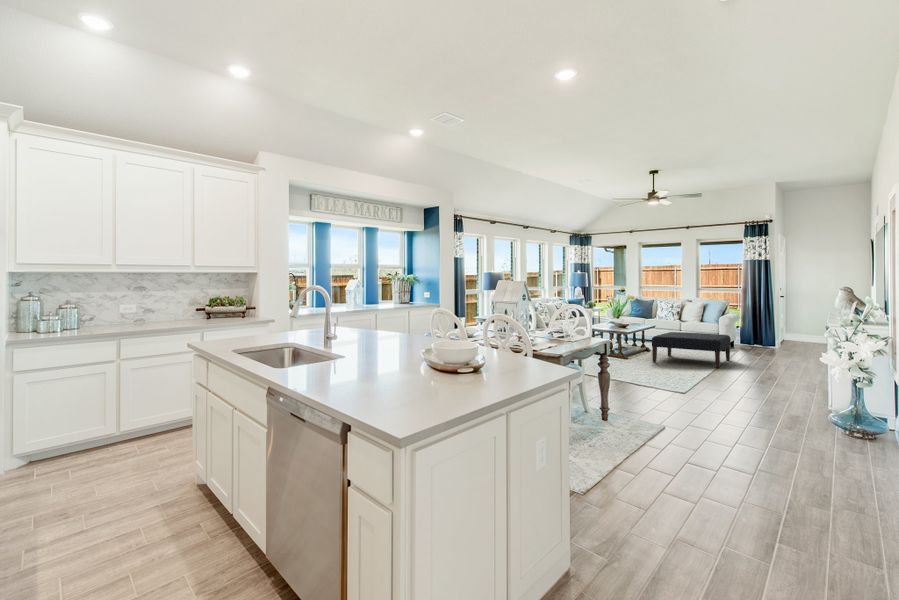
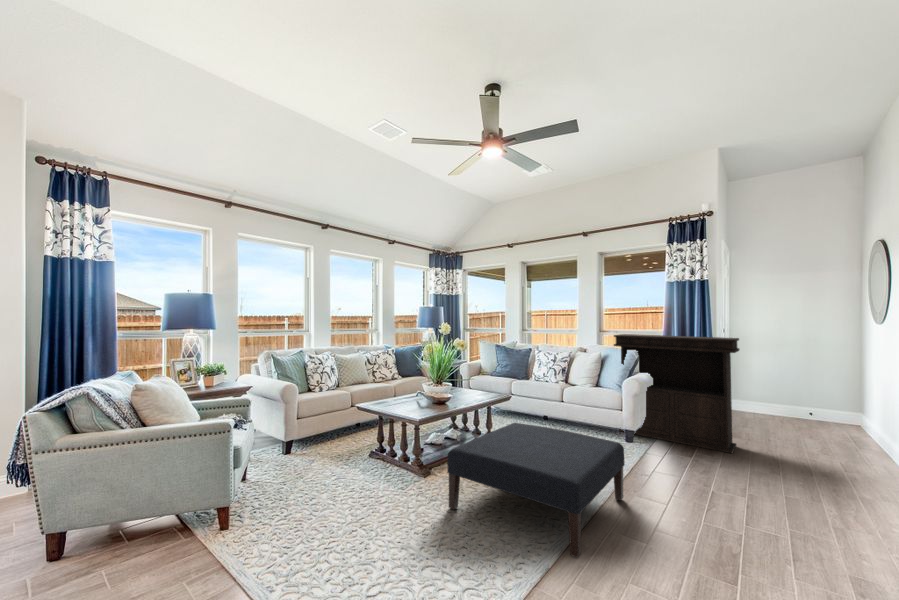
console table: none [712,292,788,352] -> present [614,334,740,453]

